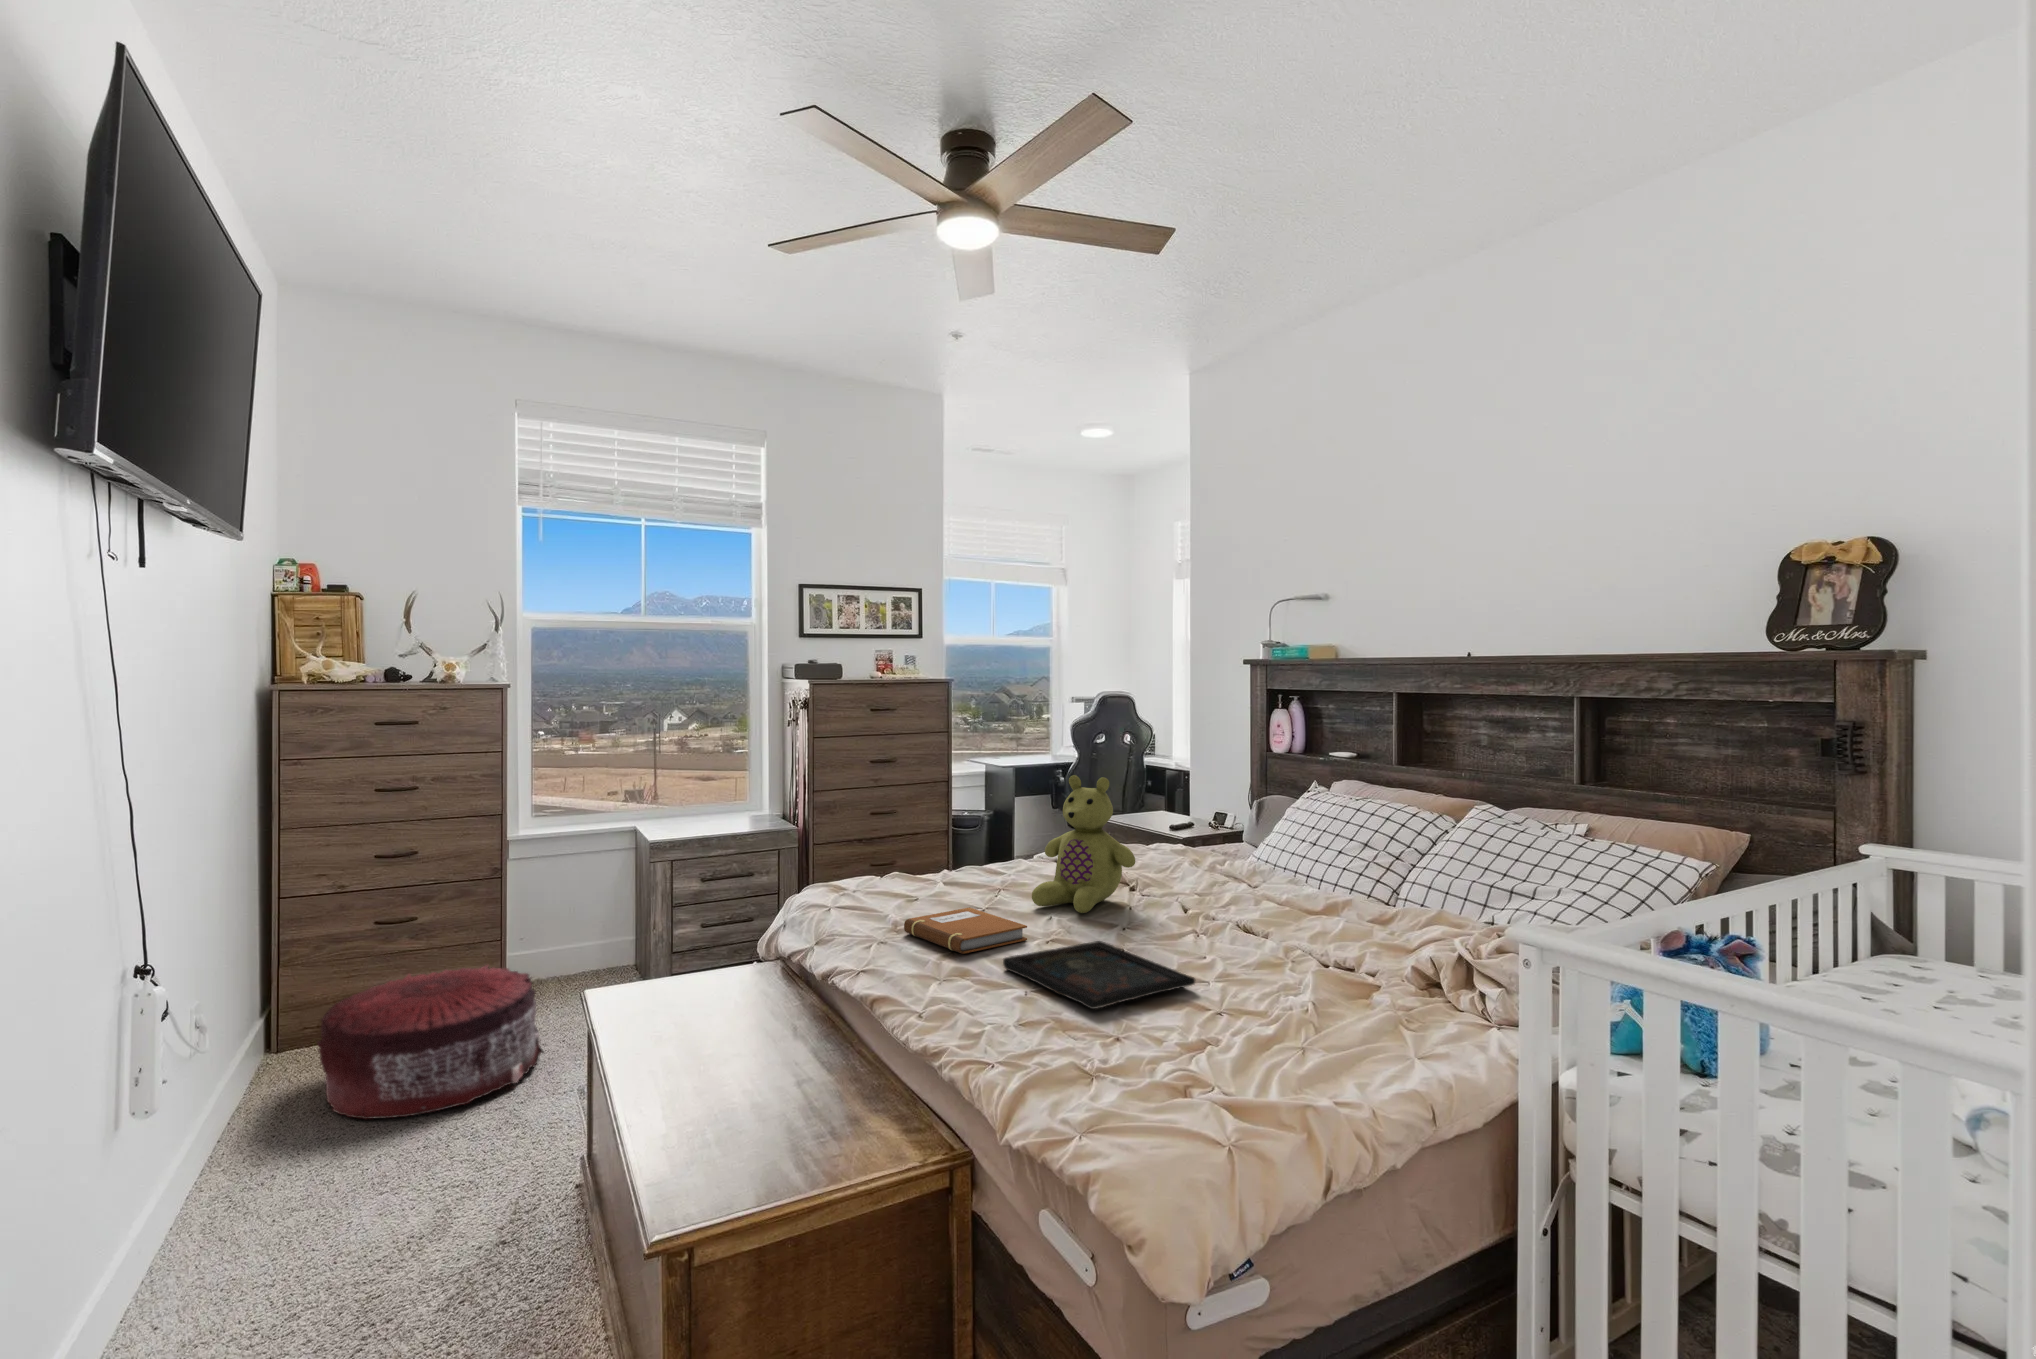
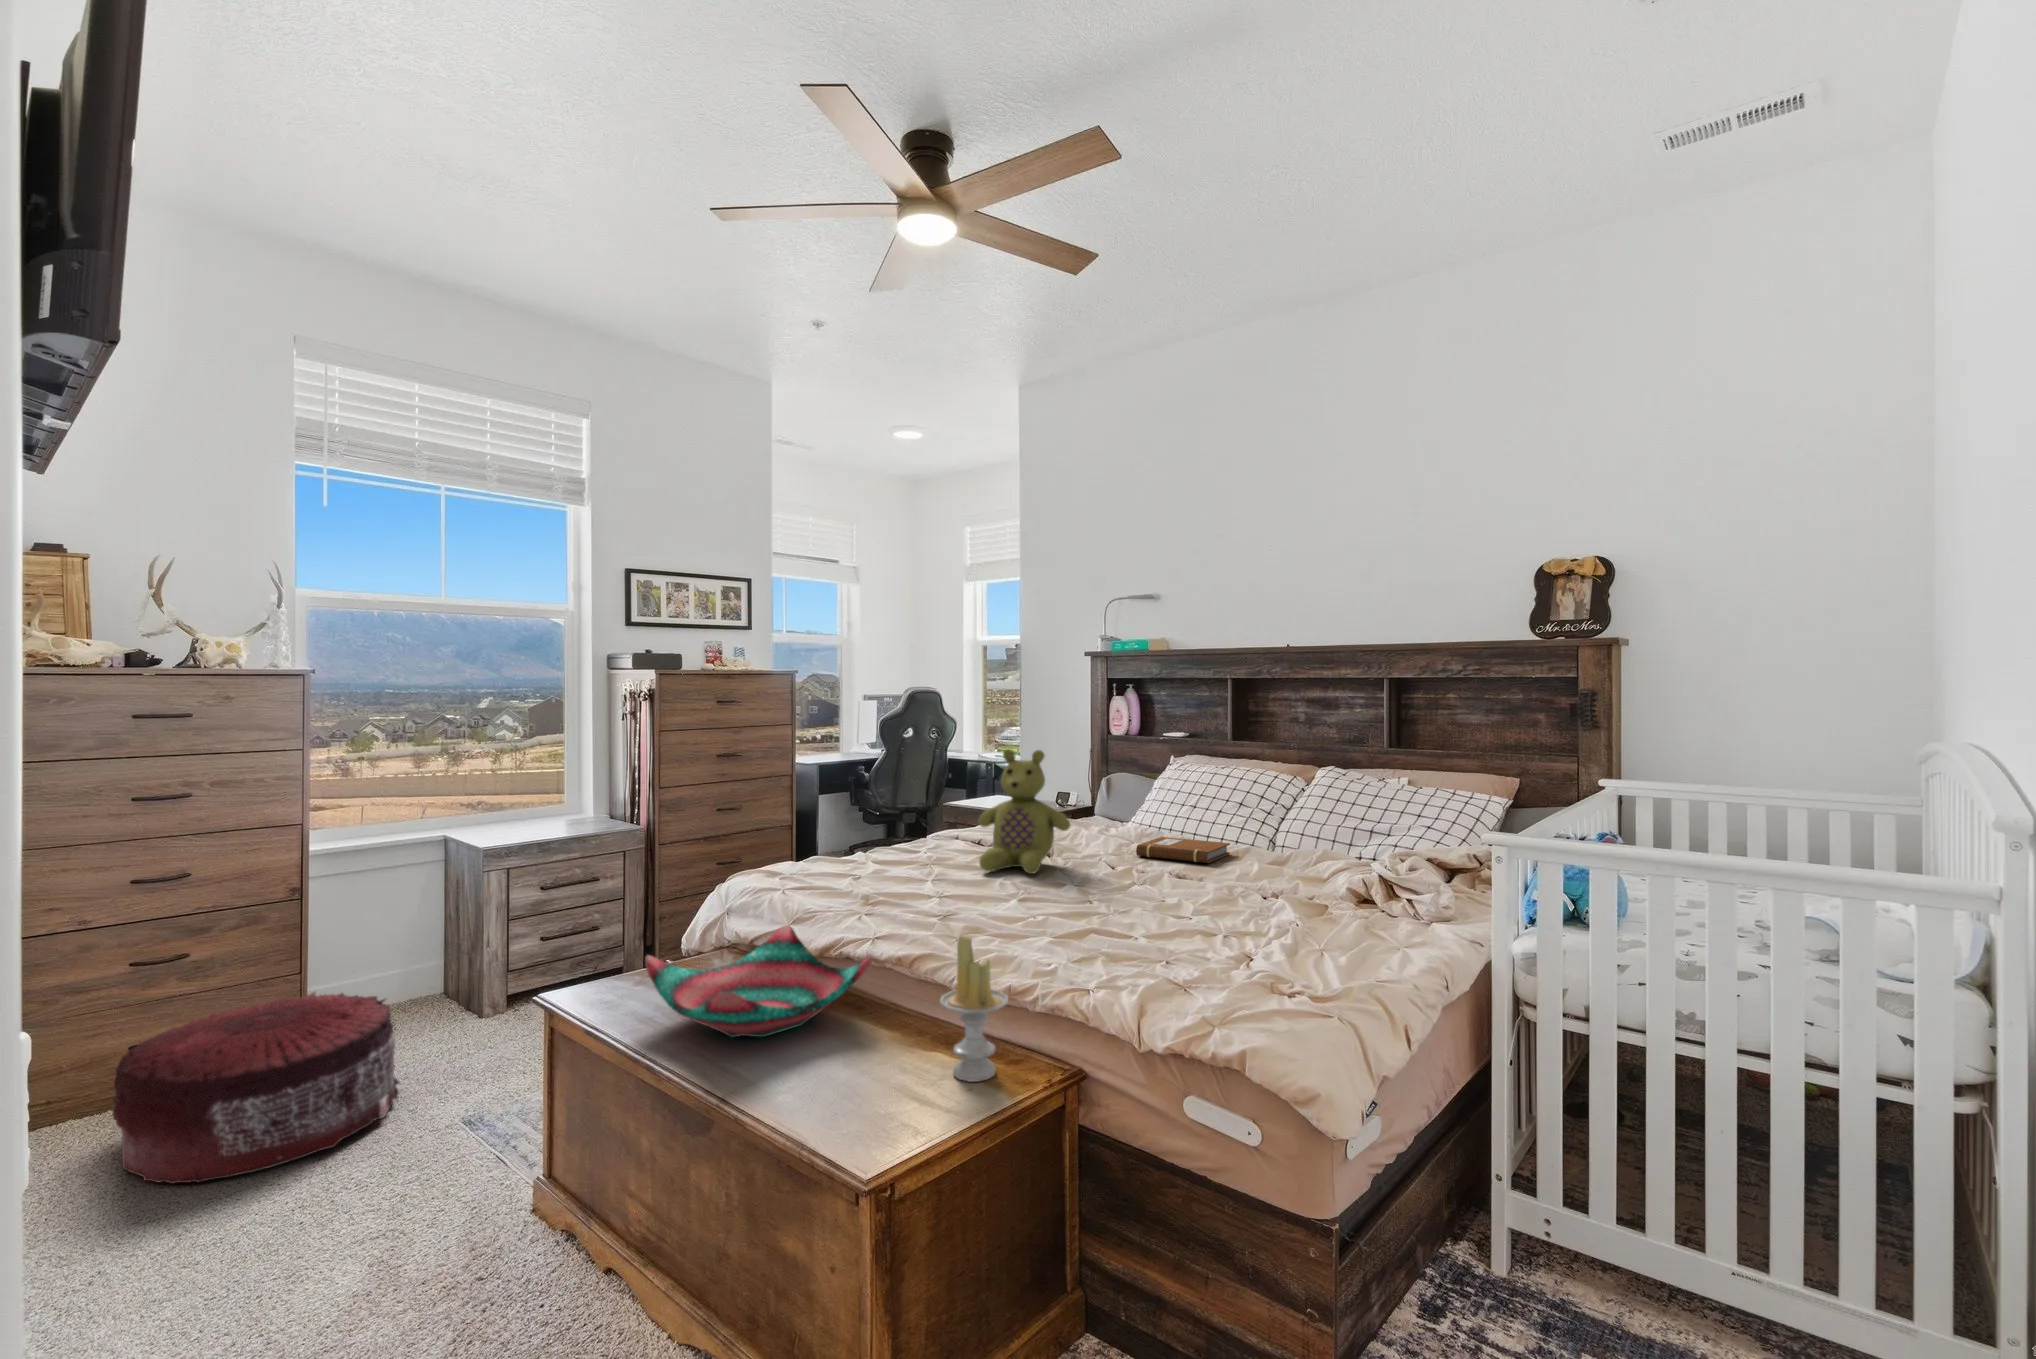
notebook: present [904,907,1027,954] -> present [1136,837,1230,863]
tray: present [1003,941,1195,1009] -> none [1011,892,1191,942]
decorative bowl: none [633,952,829,1066] -> present [645,926,872,1037]
candle: none [832,990,905,1147] -> present [940,936,1008,1081]

